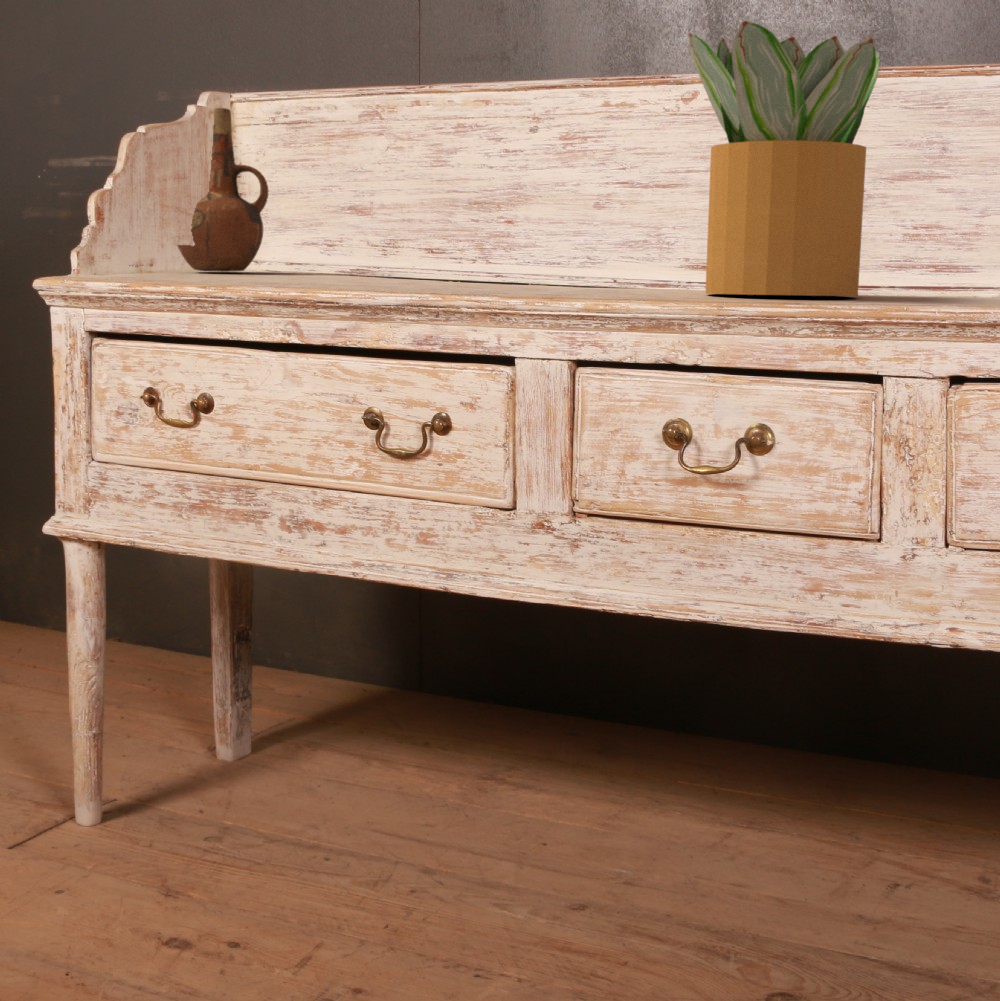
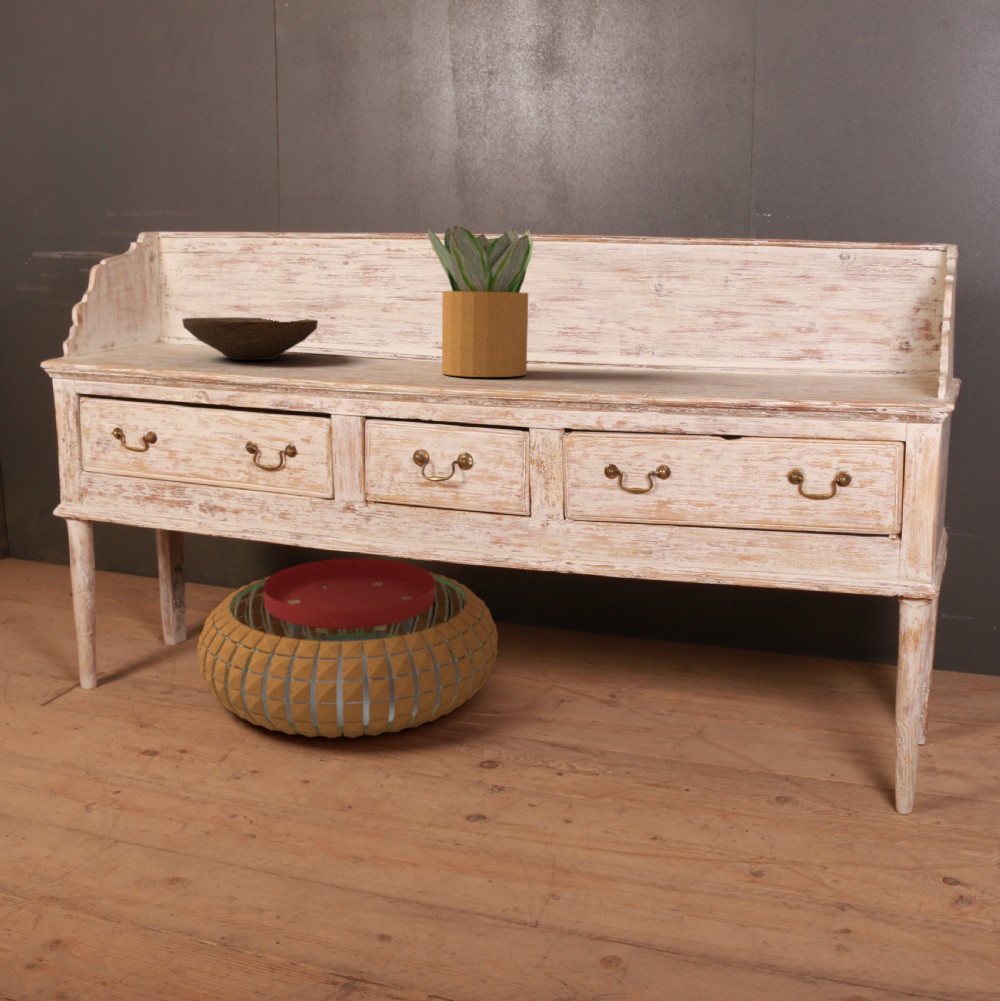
ceramic pitcher: present [177,108,268,272] -> none [125,243,186,344]
wooden bowl: none [263,209,485,281] -> present [182,317,318,360]
pouf: none [266,629,783,943] -> present [197,558,498,738]

